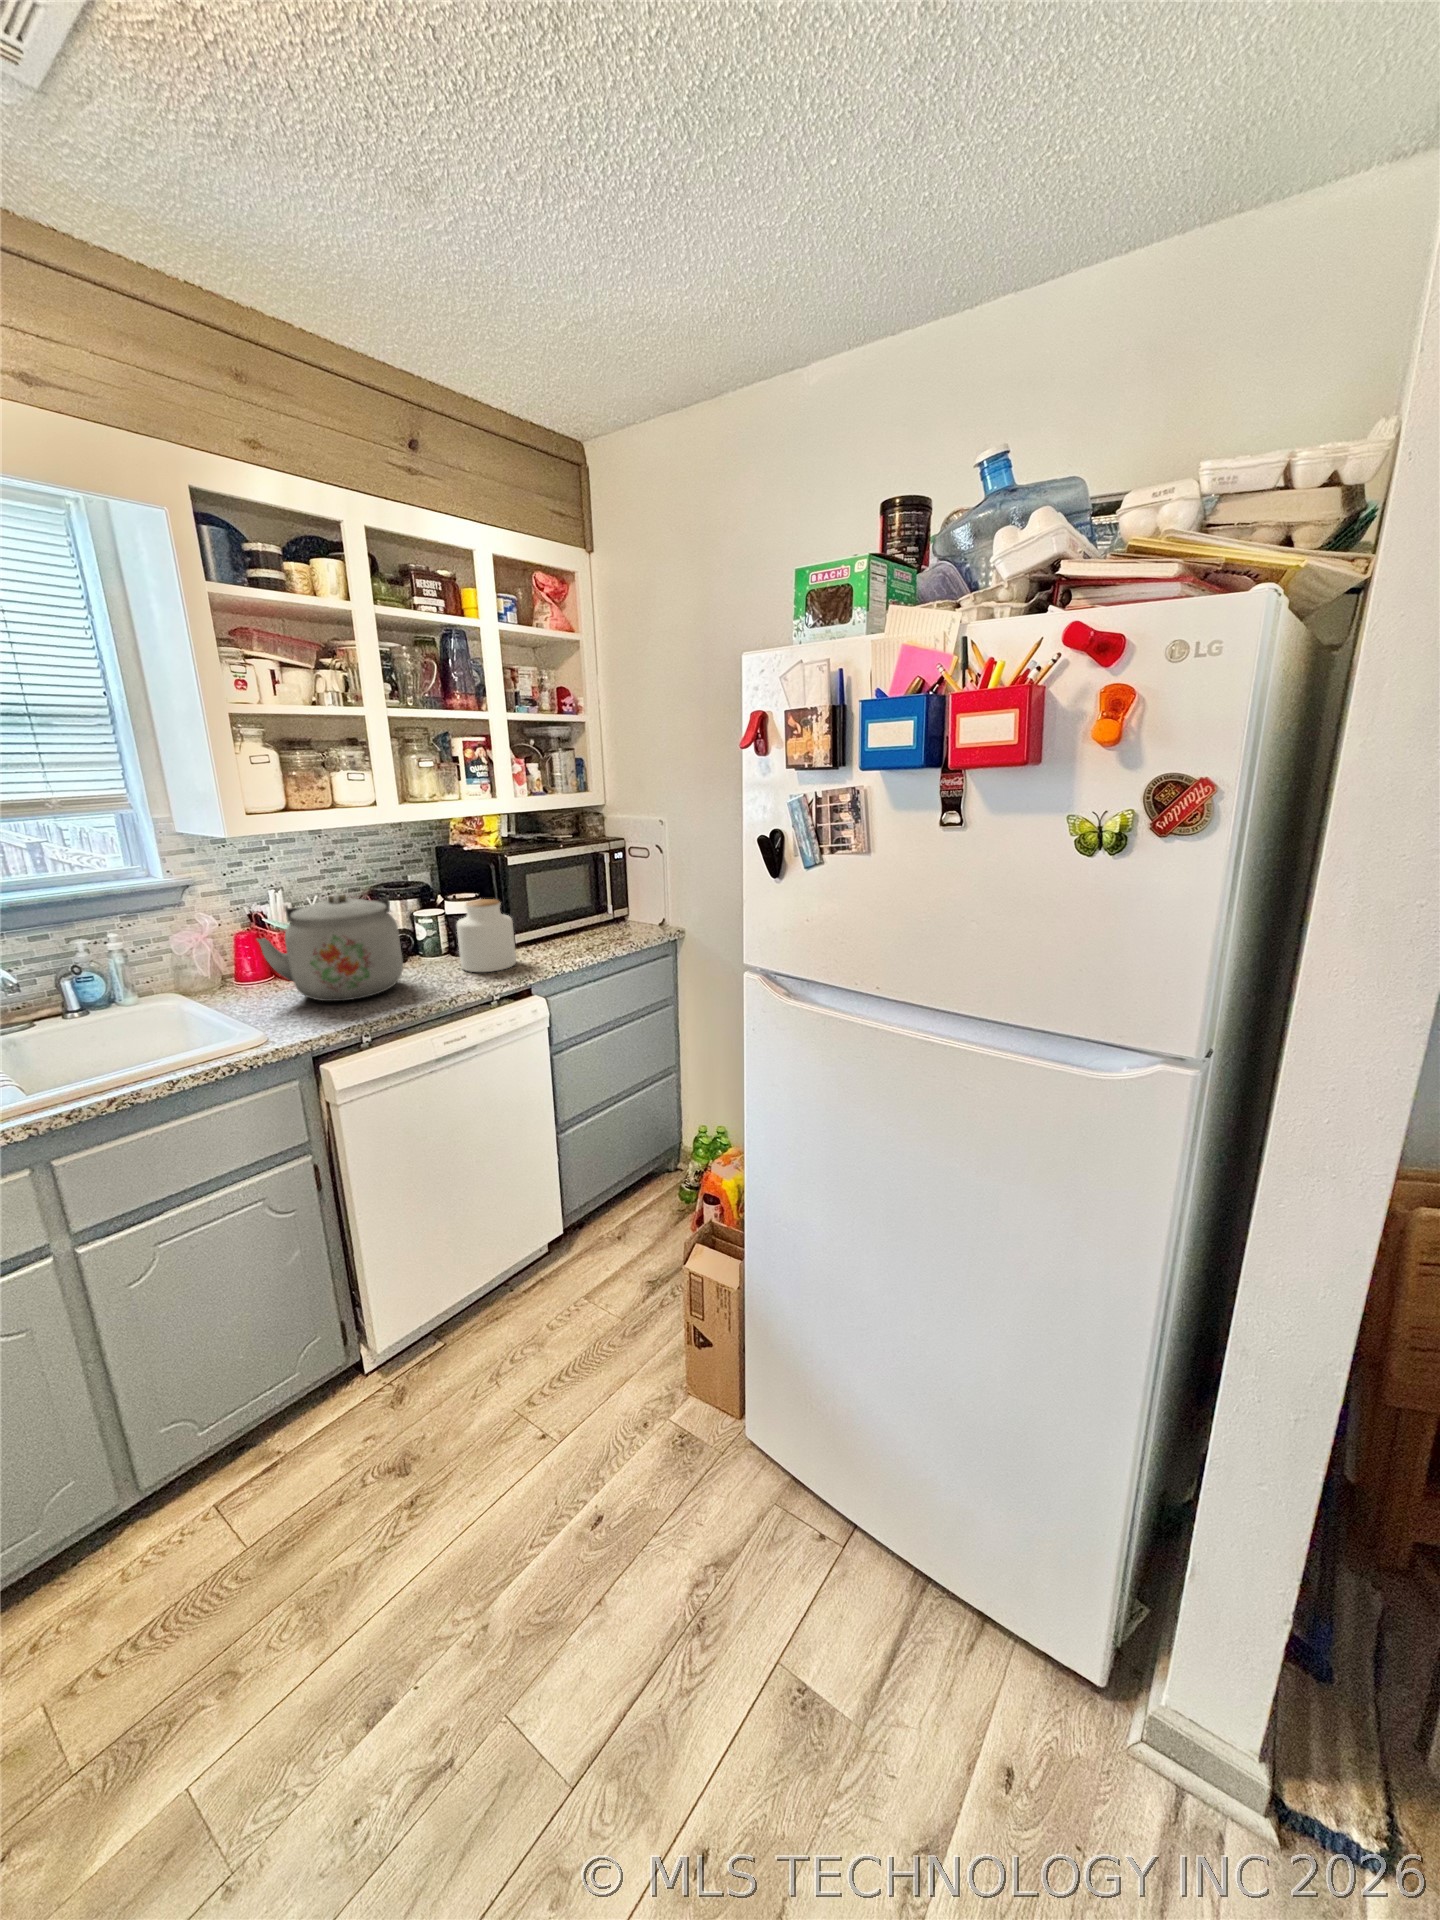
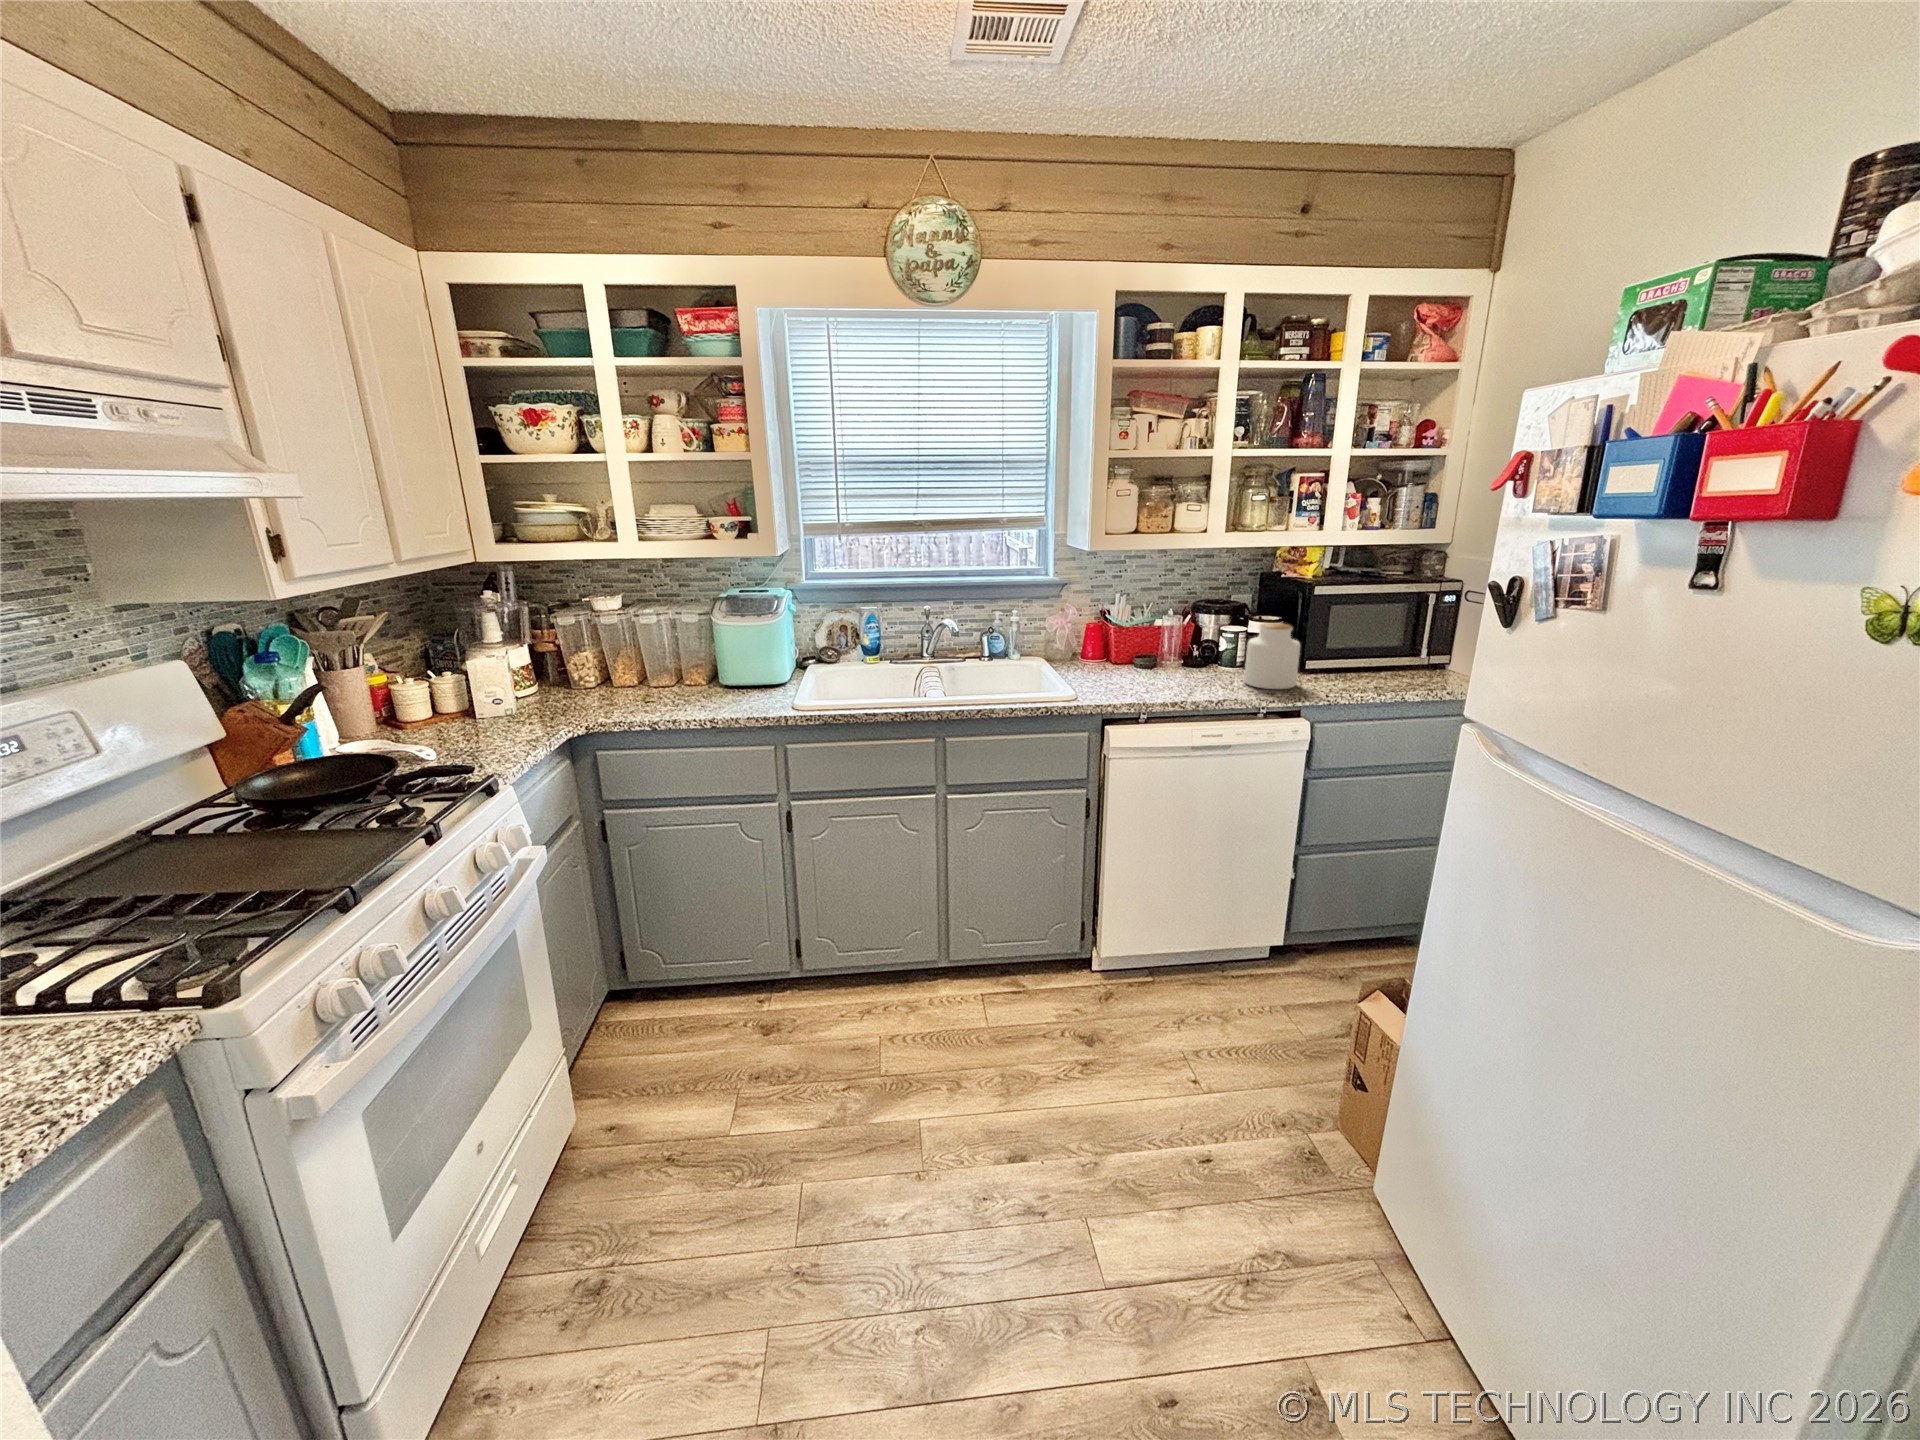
kettle: present [257,894,403,1001] -> none [1093,601,1198,686]

